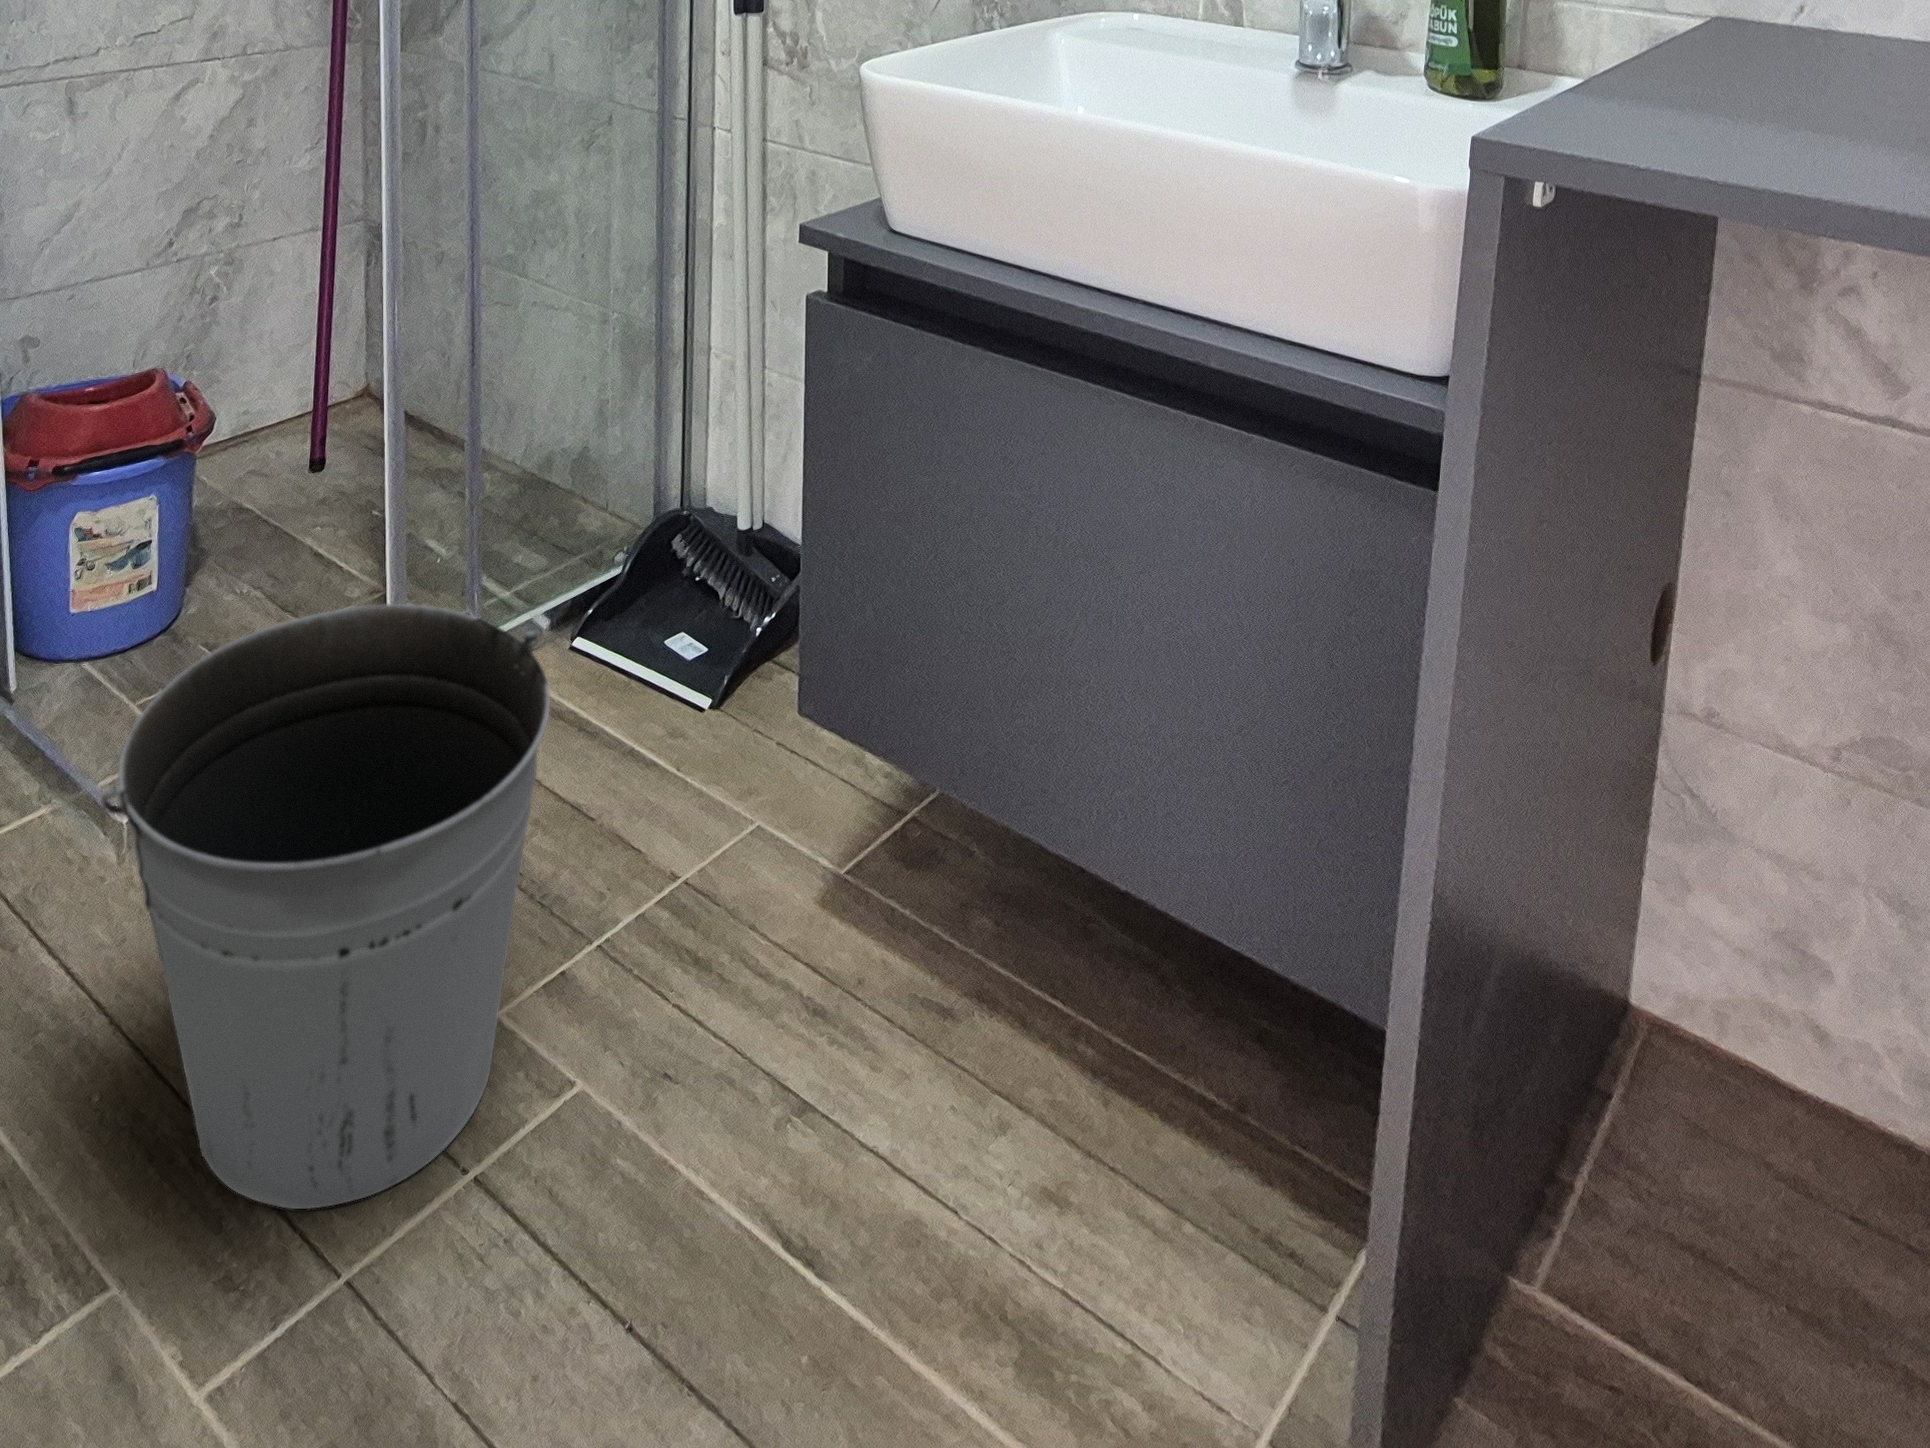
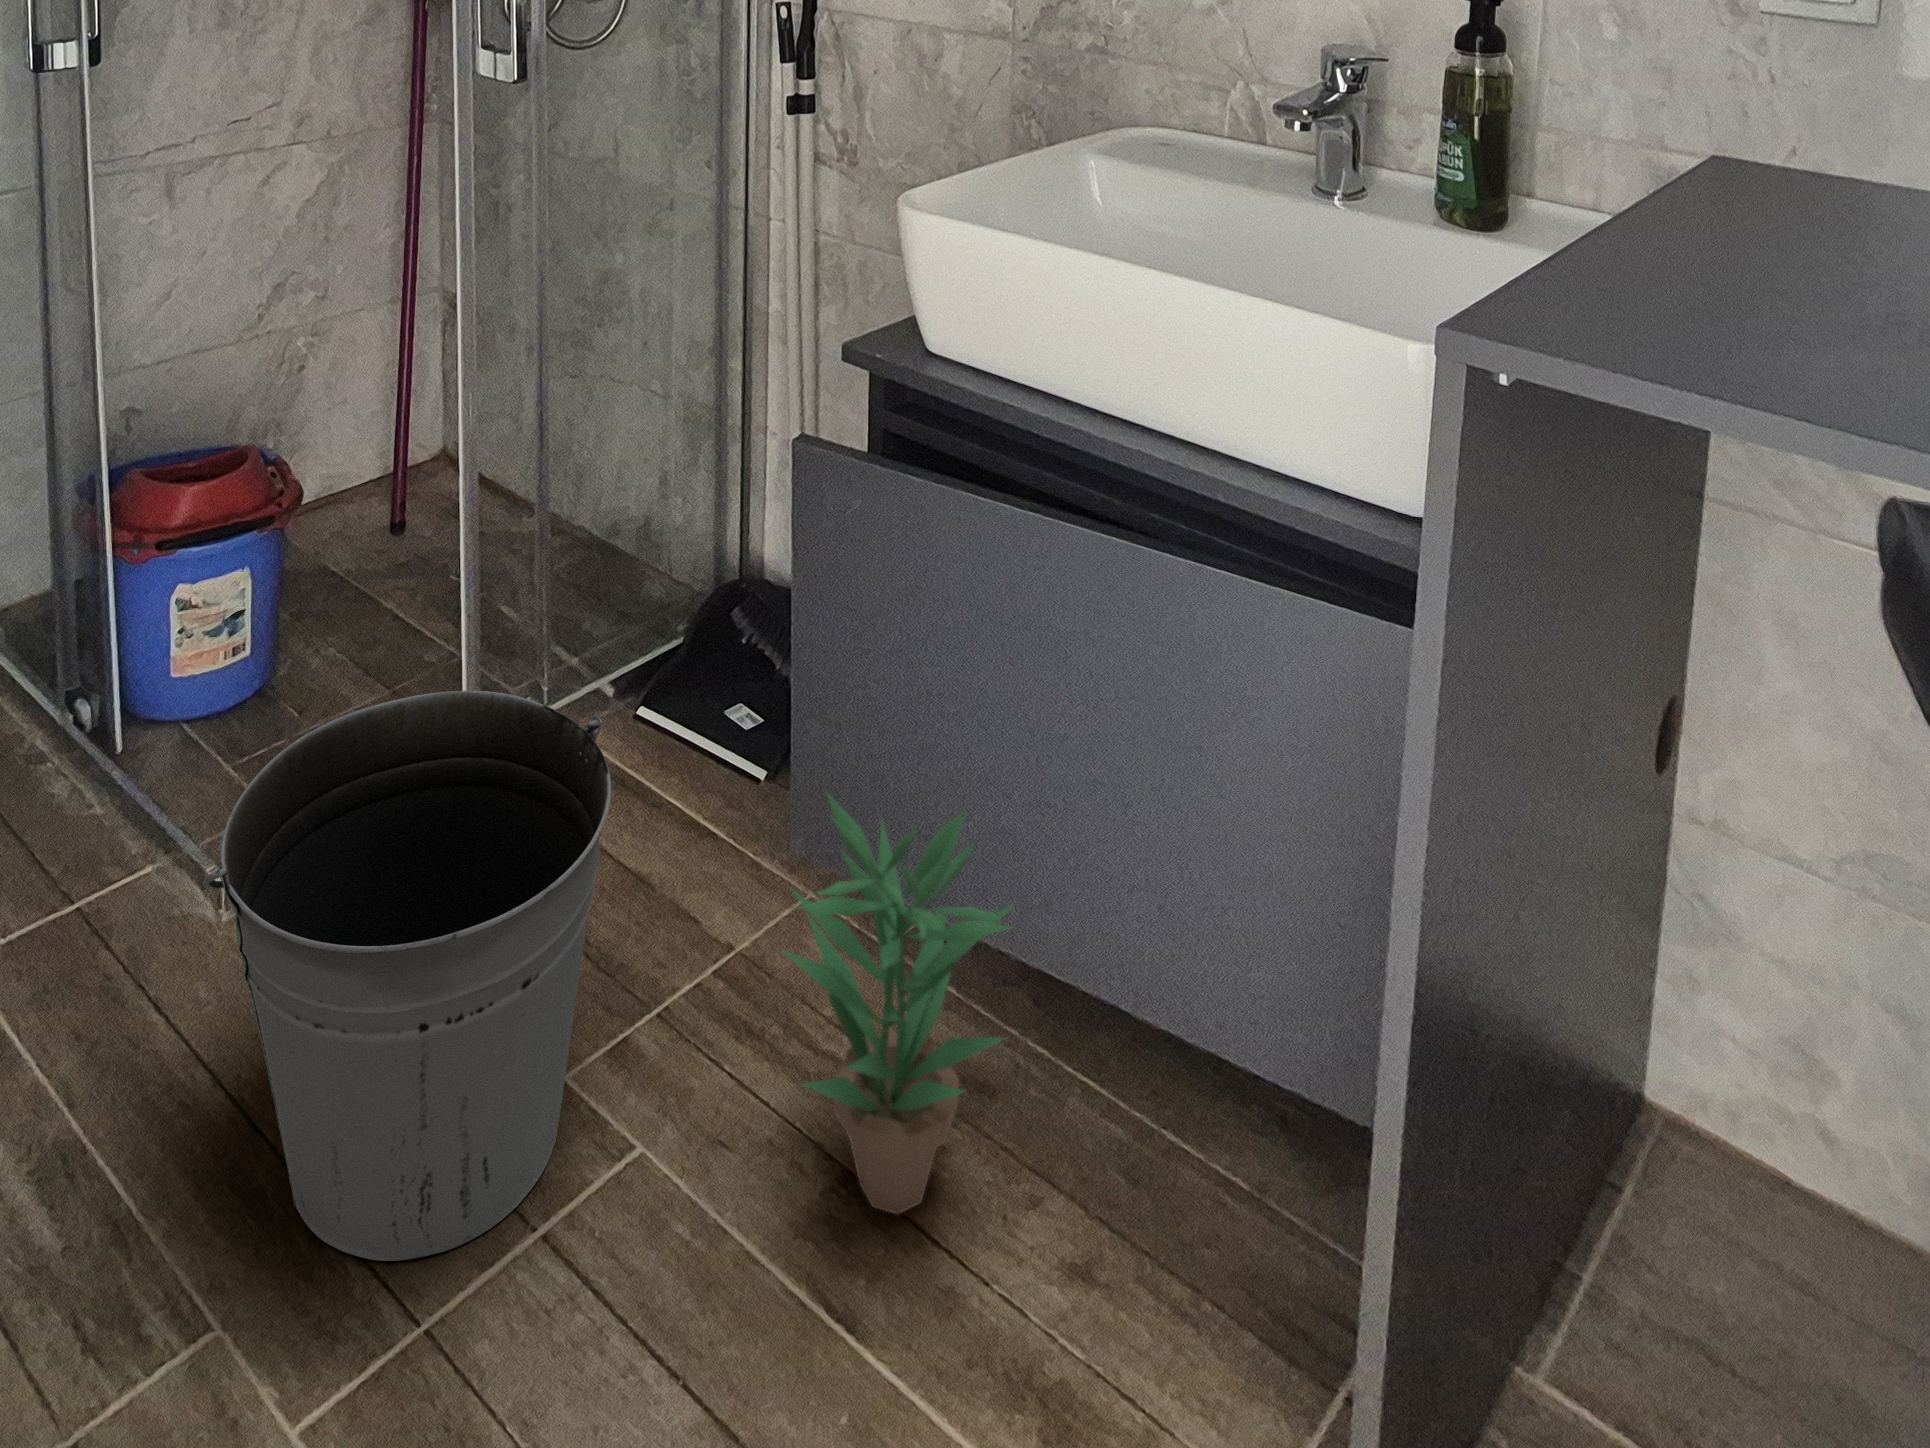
potted plant: none [730,691,989,1144] -> present [782,793,1013,1215]

